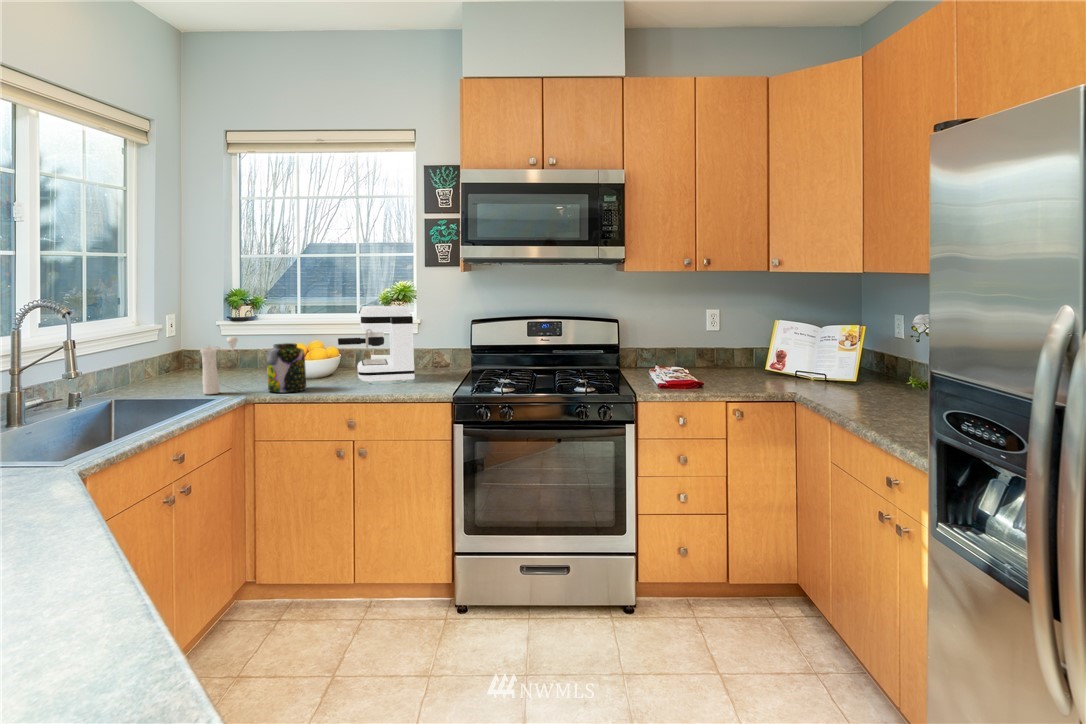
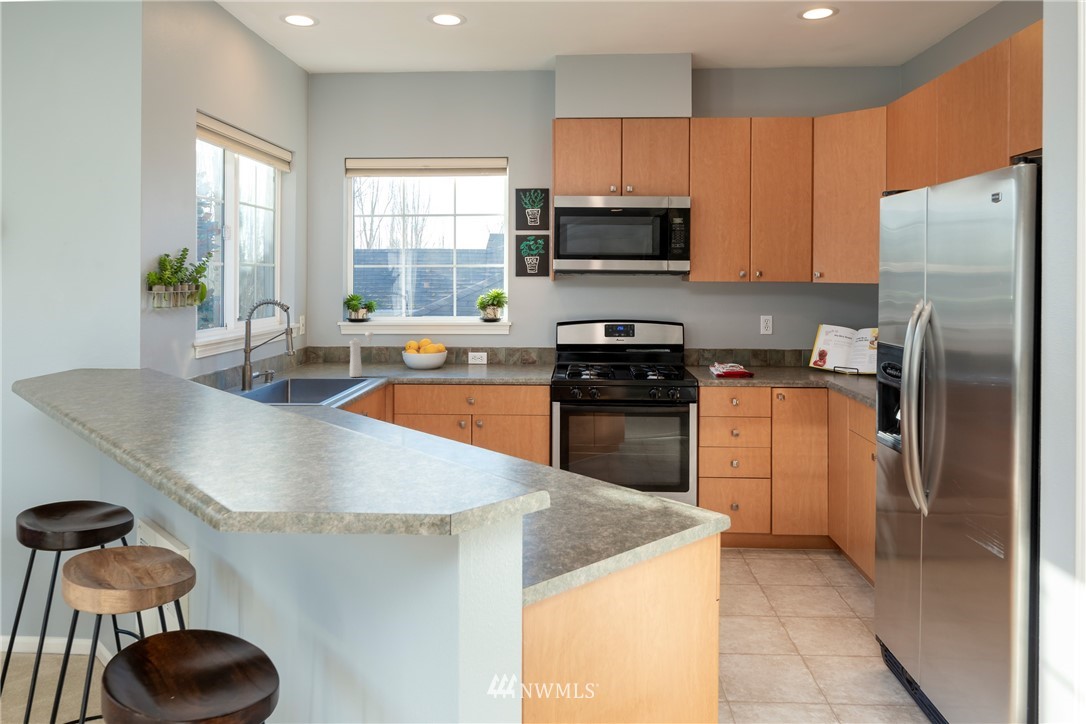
coffee maker: present [338,306,414,383] -> none [448,309,513,372]
jar: present [267,343,306,392] -> none [399,338,429,376]

